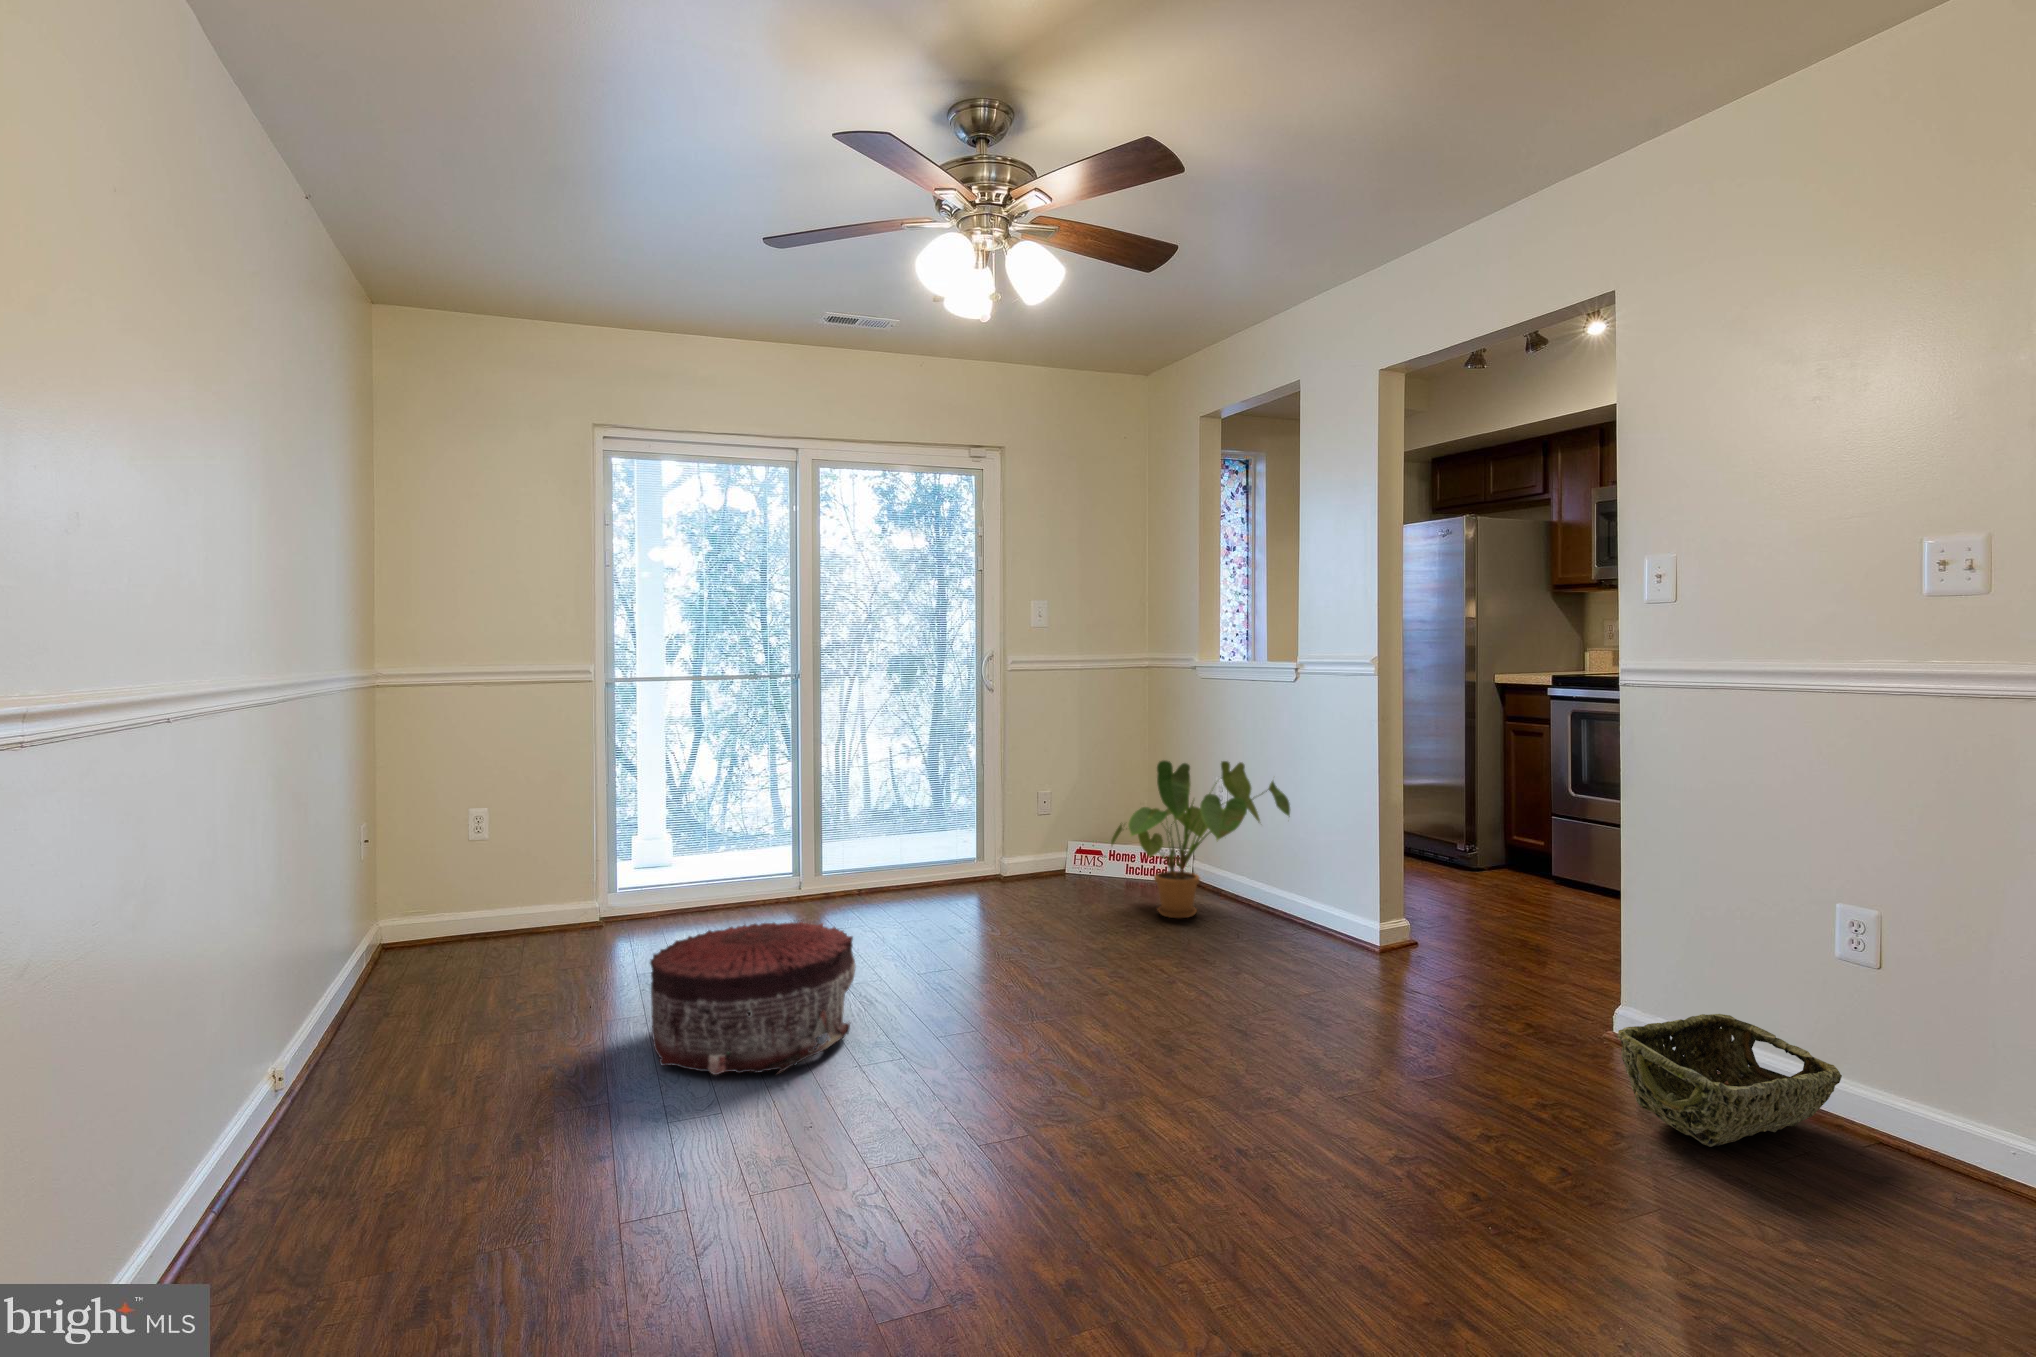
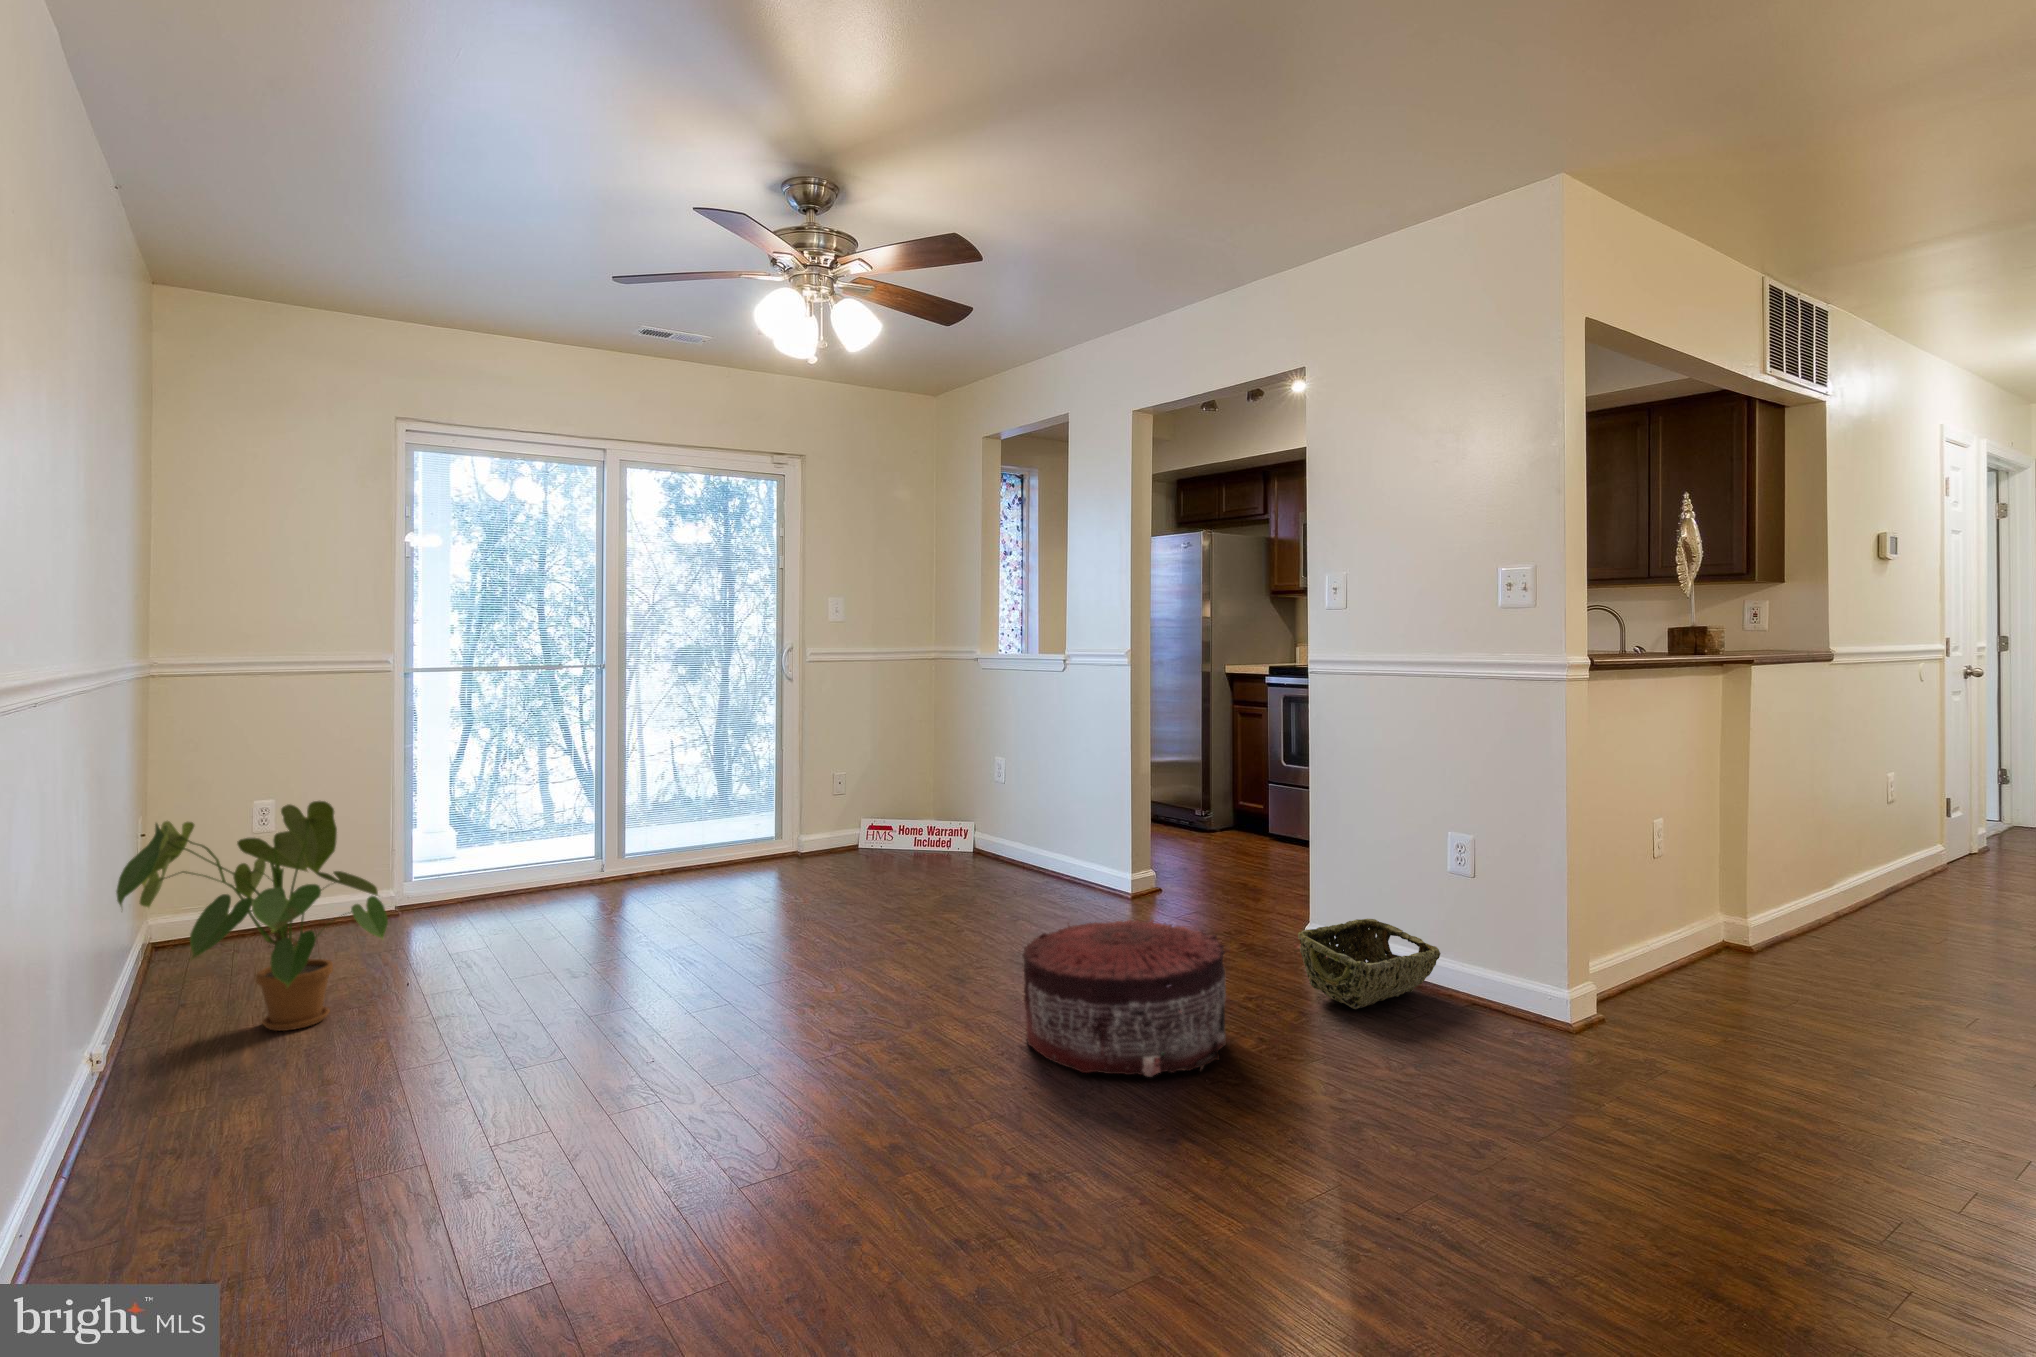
house plant: present [1111,760,1290,918] -> present [116,801,388,1031]
pouf: present [650,922,856,1075] -> present [1022,920,1226,1077]

